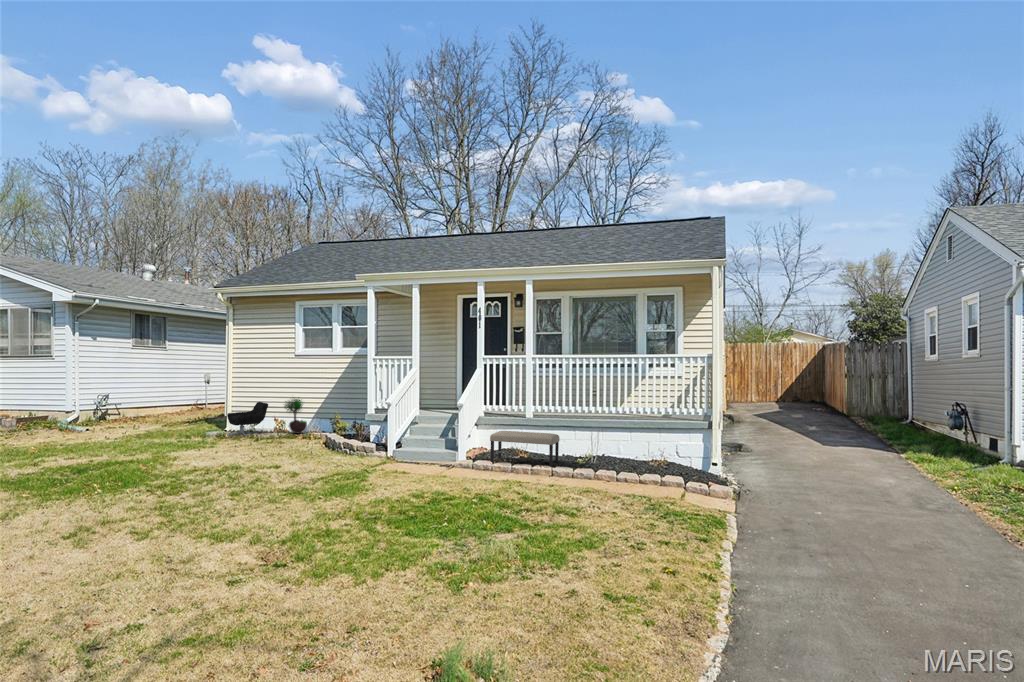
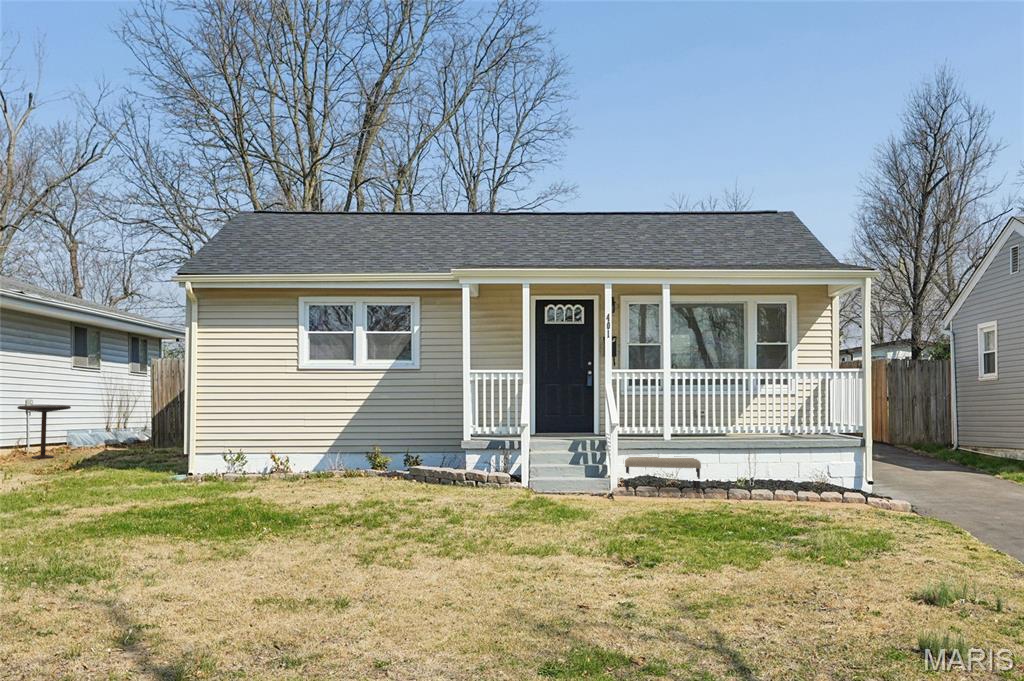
pedestal table: none [145,379,183,416] -> present [17,405,71,459]
potted tree: present [284,399,307,433] -> none [293,421,324,472]
lounge chair: present [227,402,268,435] -> none [211,432,269,476]

